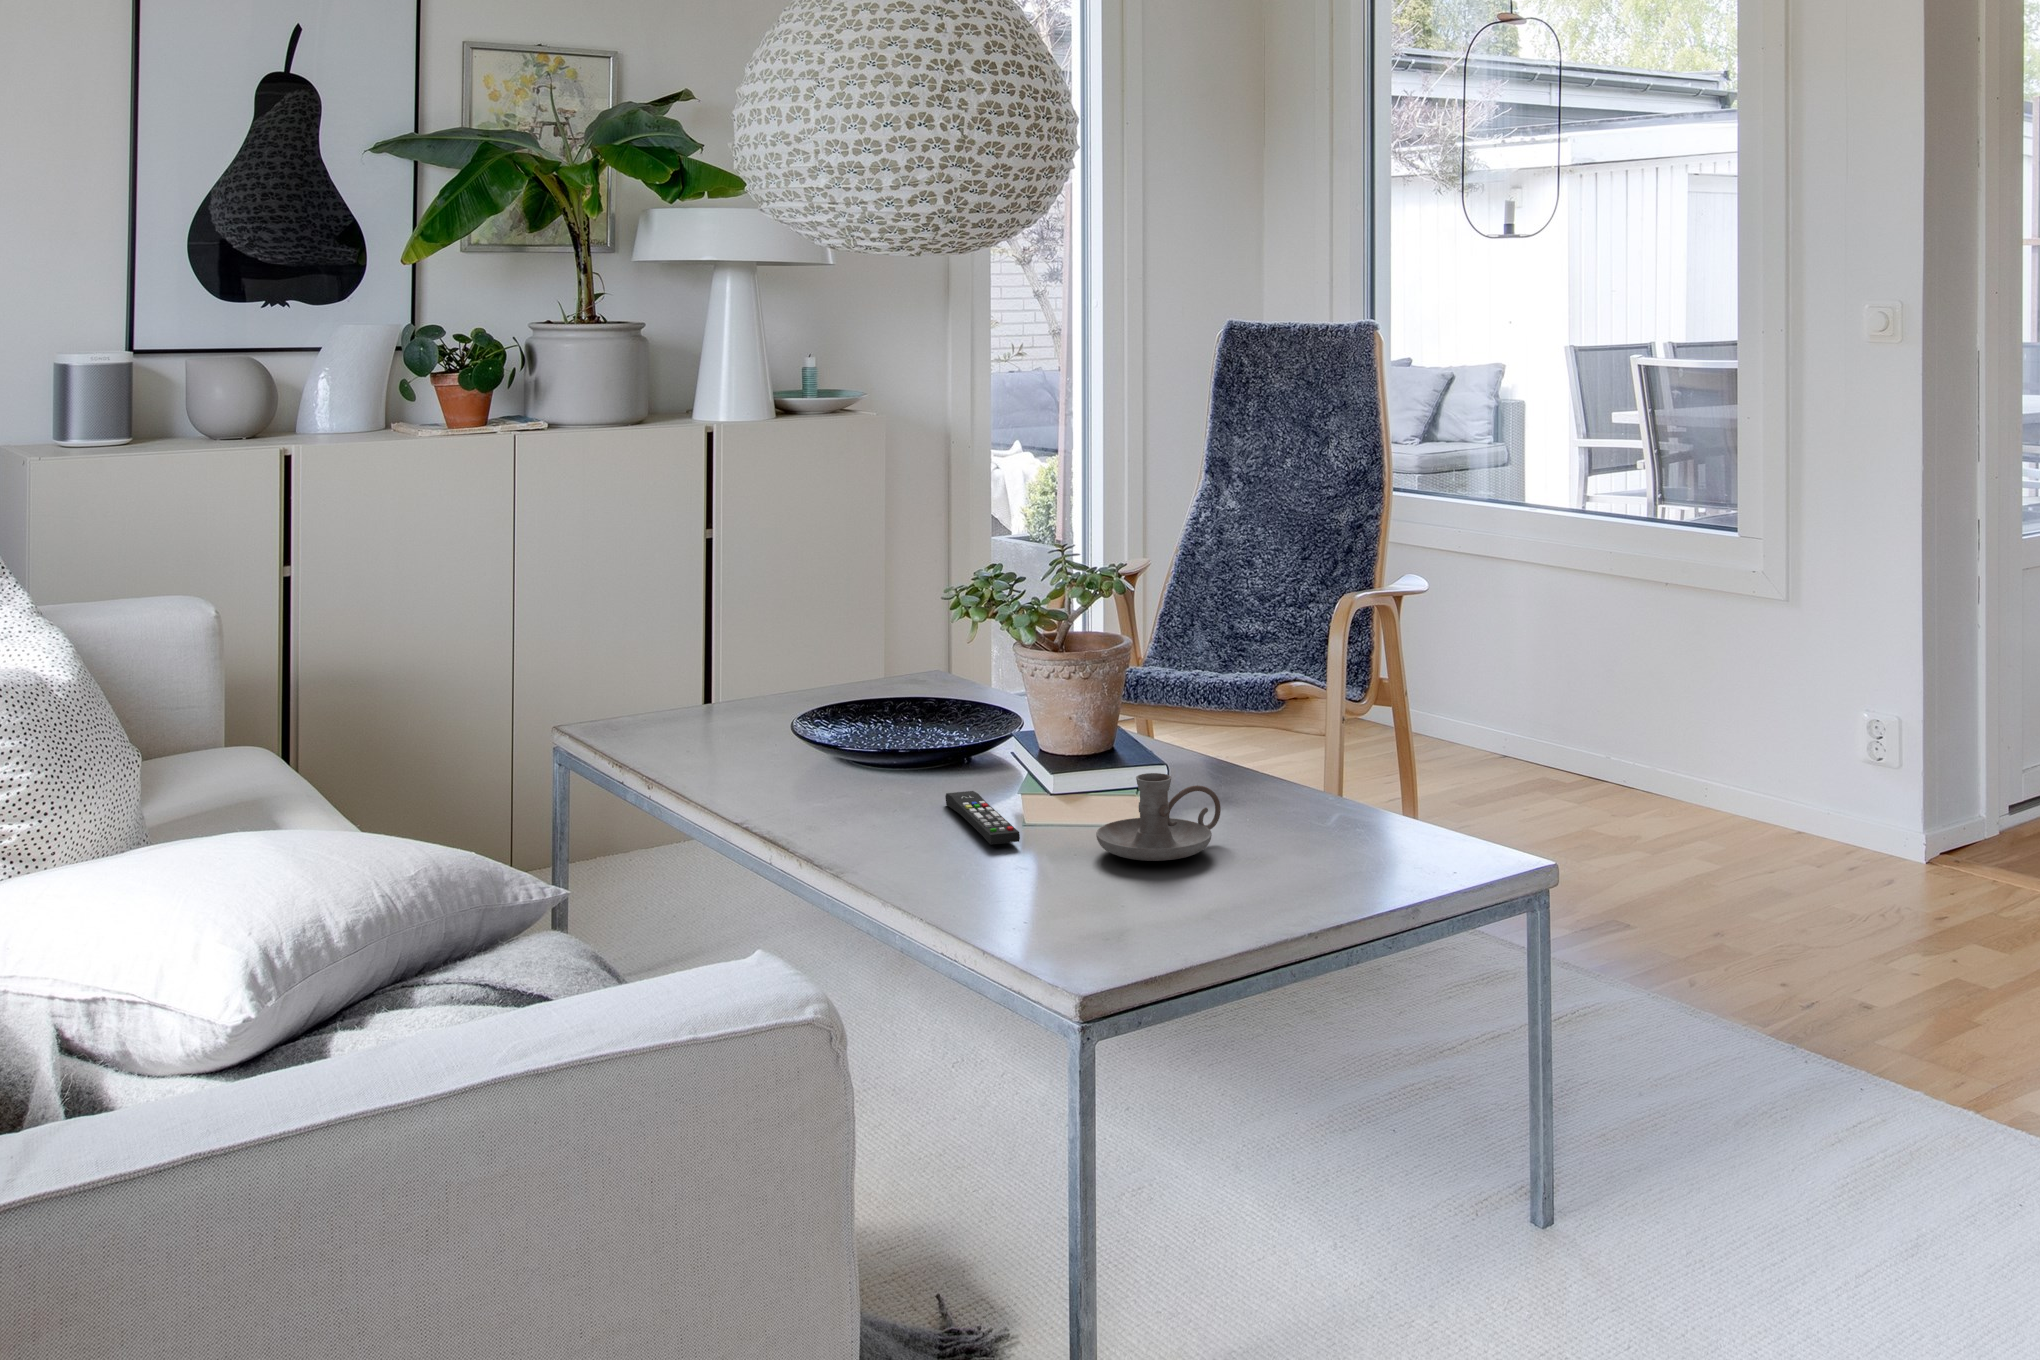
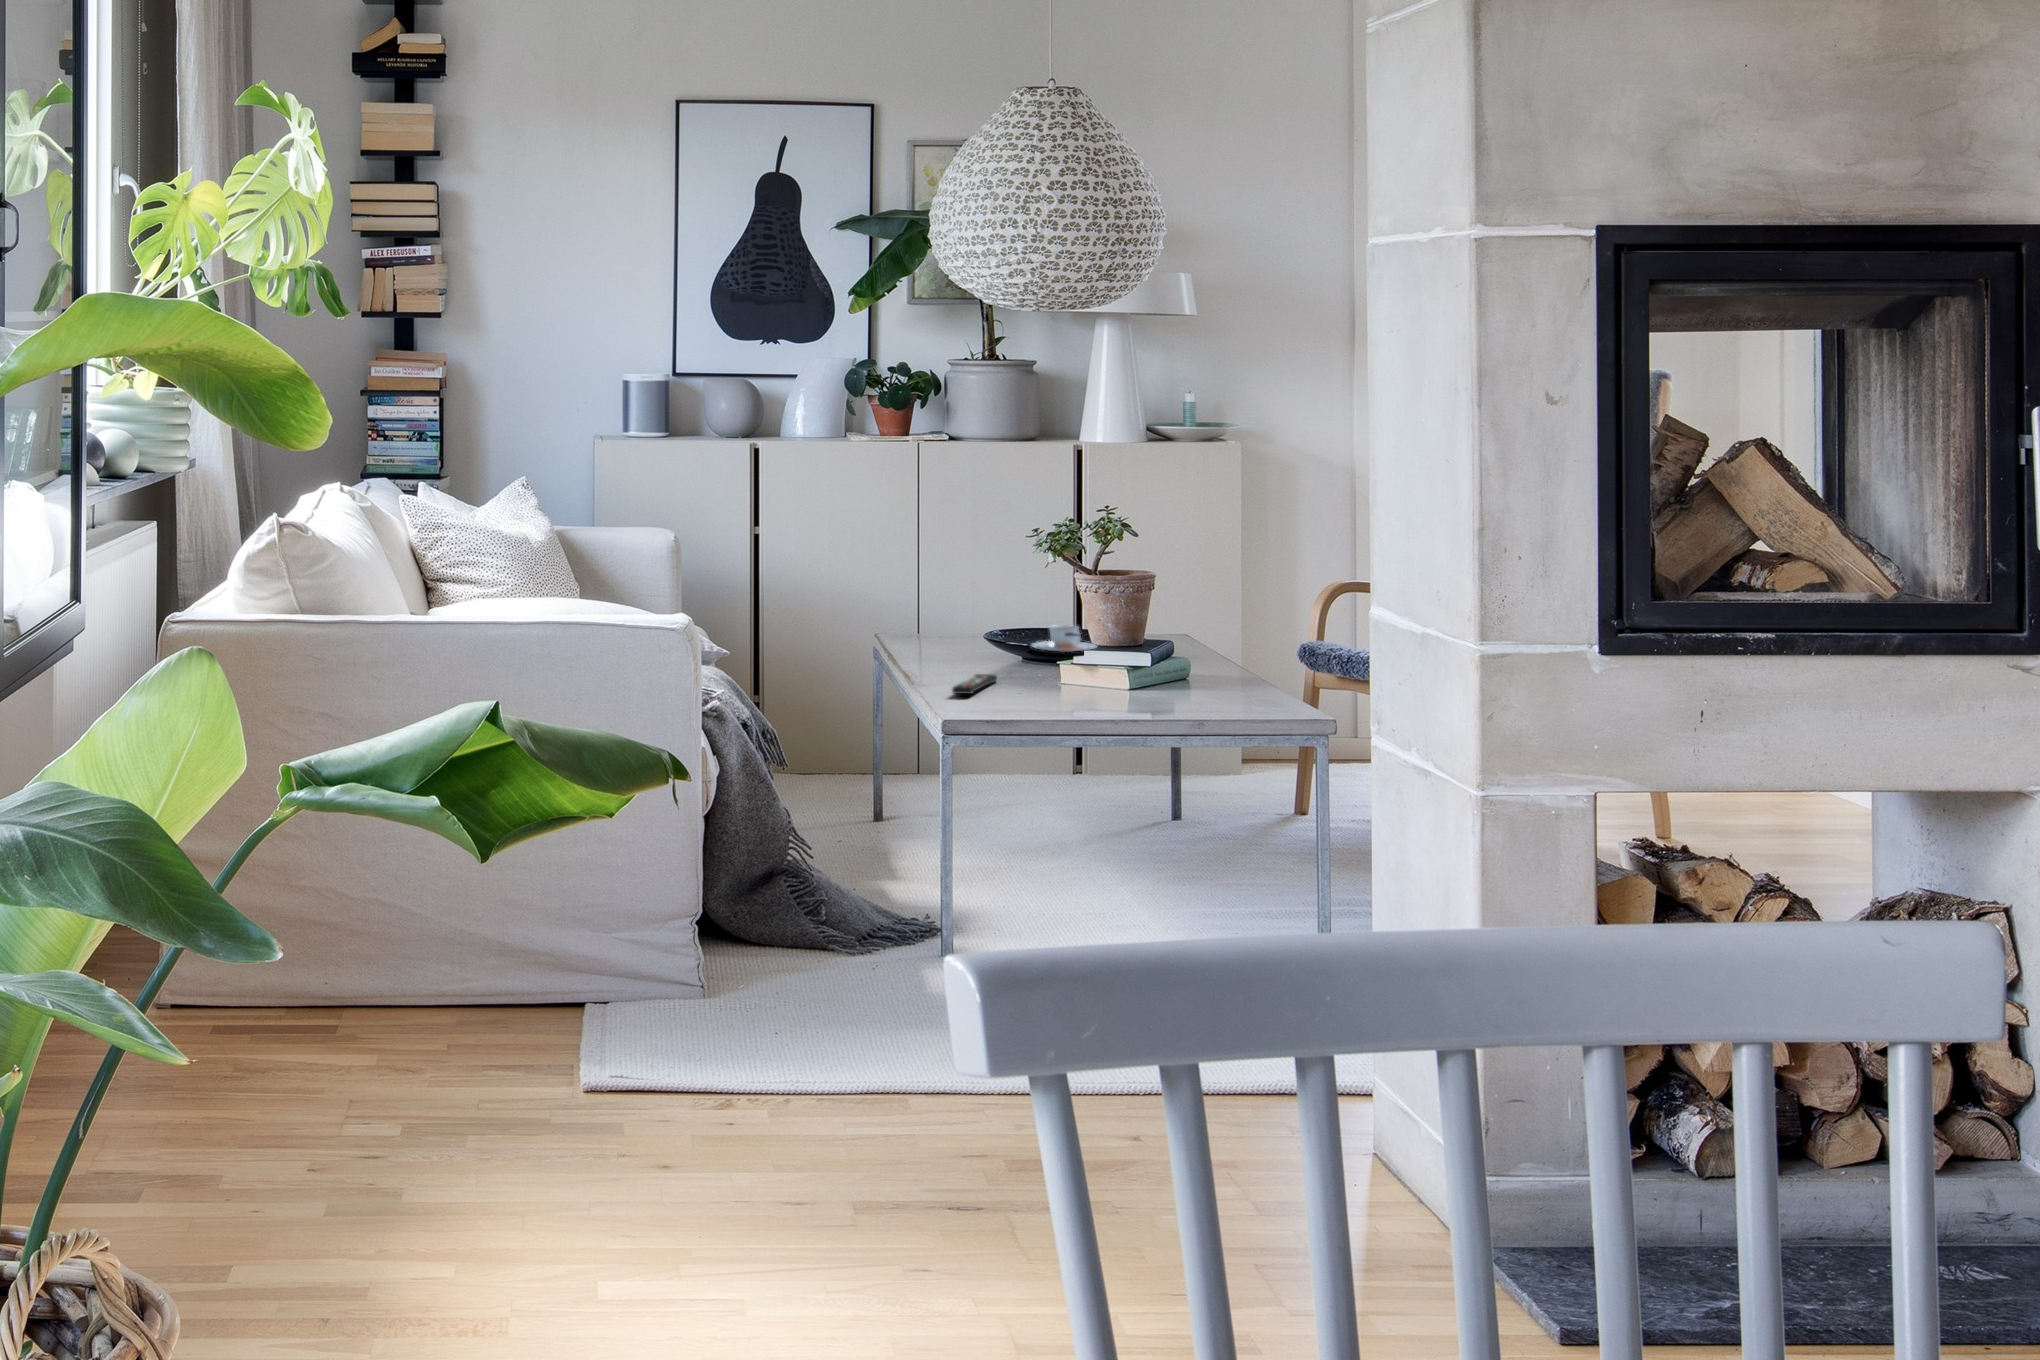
teacup: none [869,683,961,724] -> present [1032,625,1096,652]
candle holder: present [1096,773,1221,861] -> none [997,656,1089,708]

